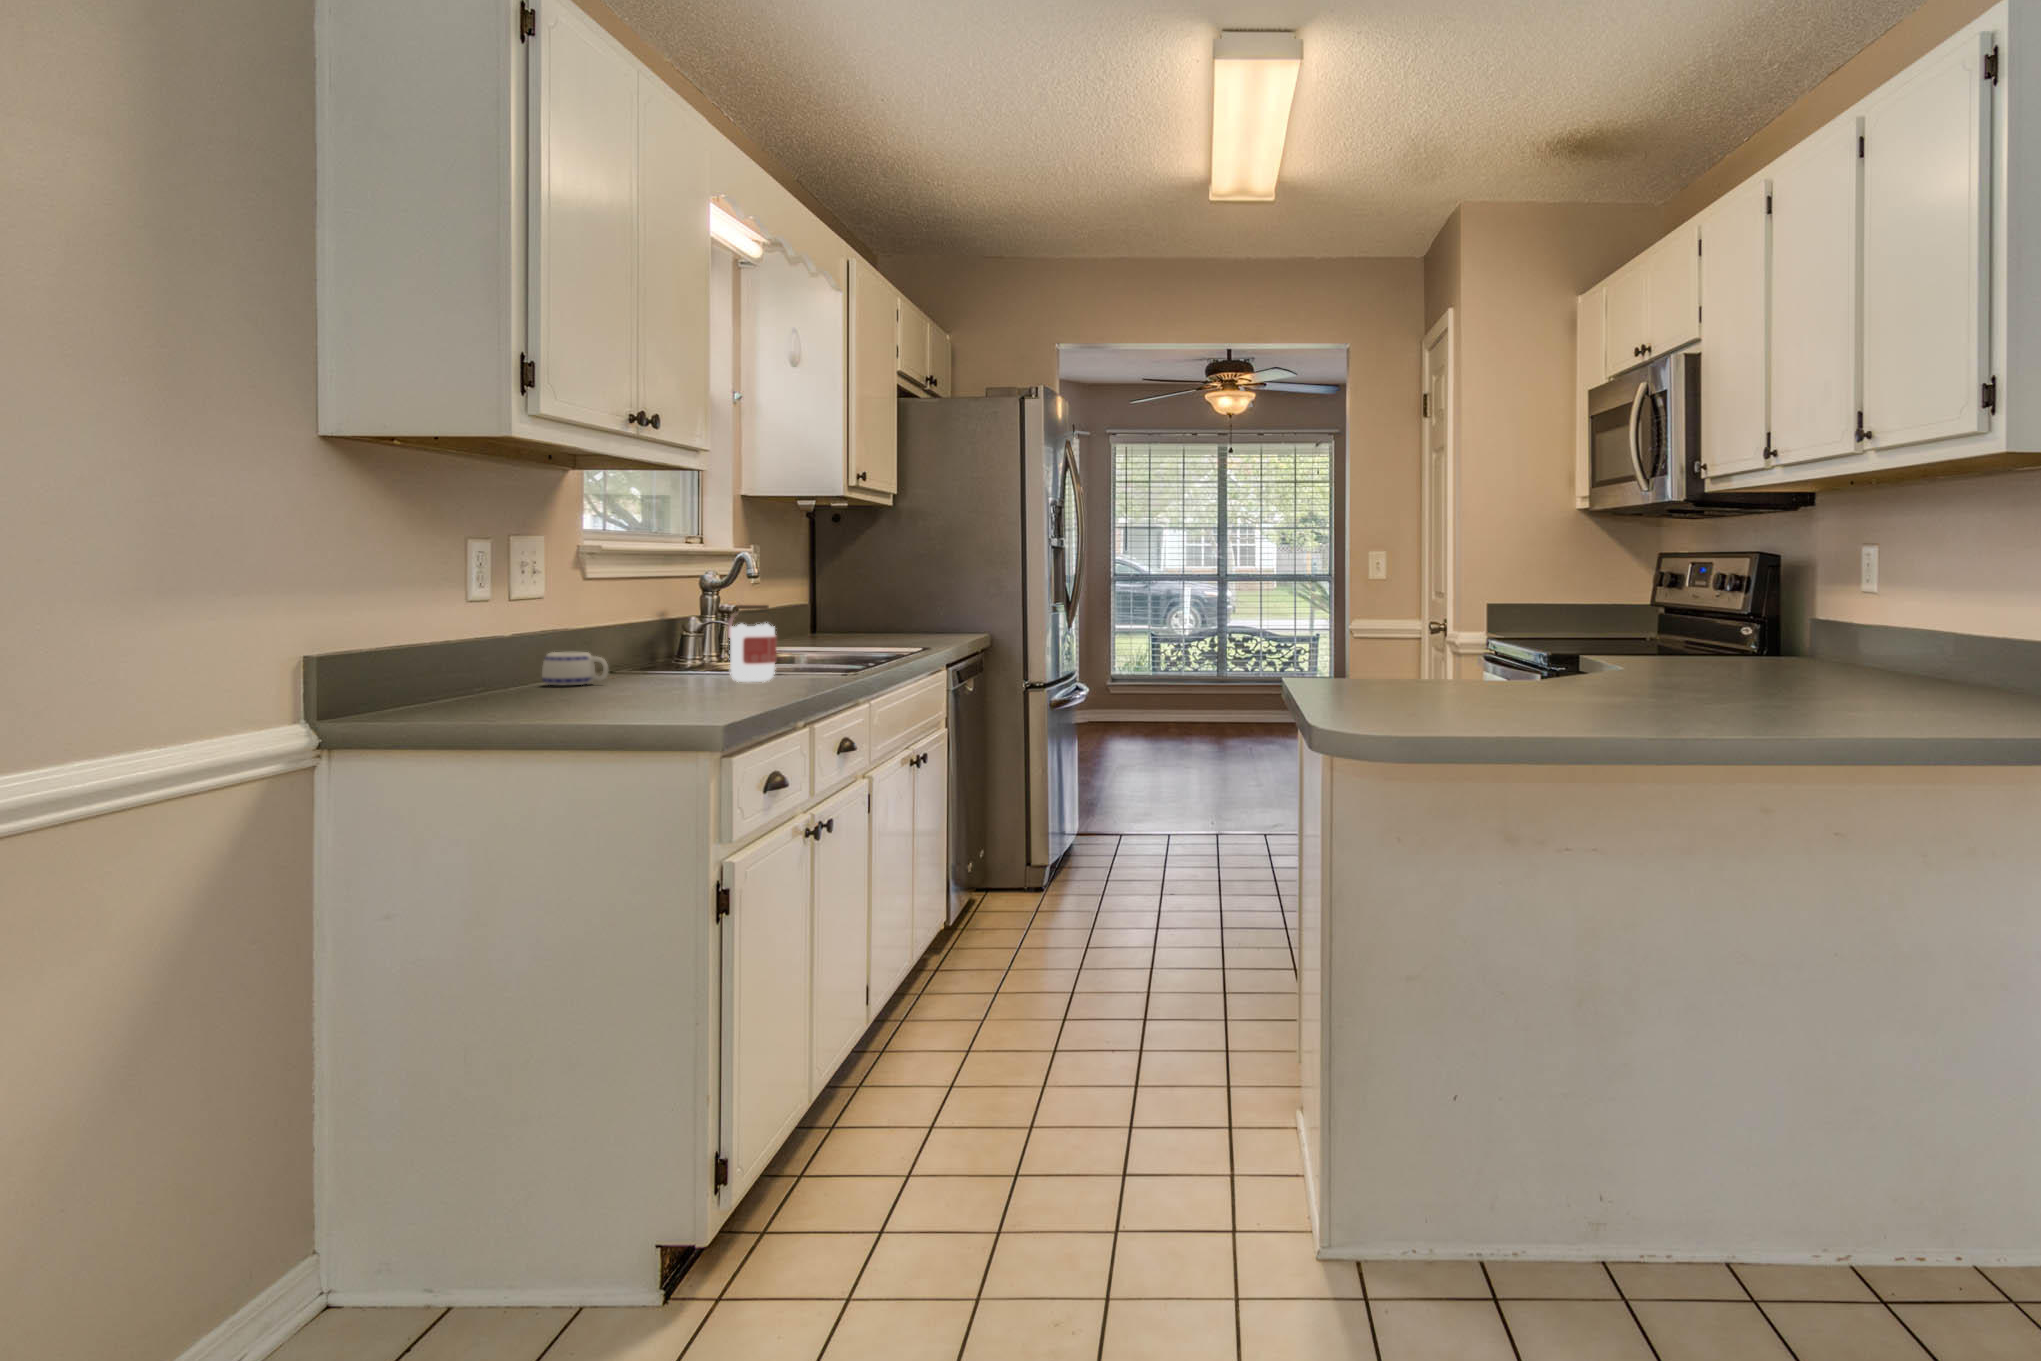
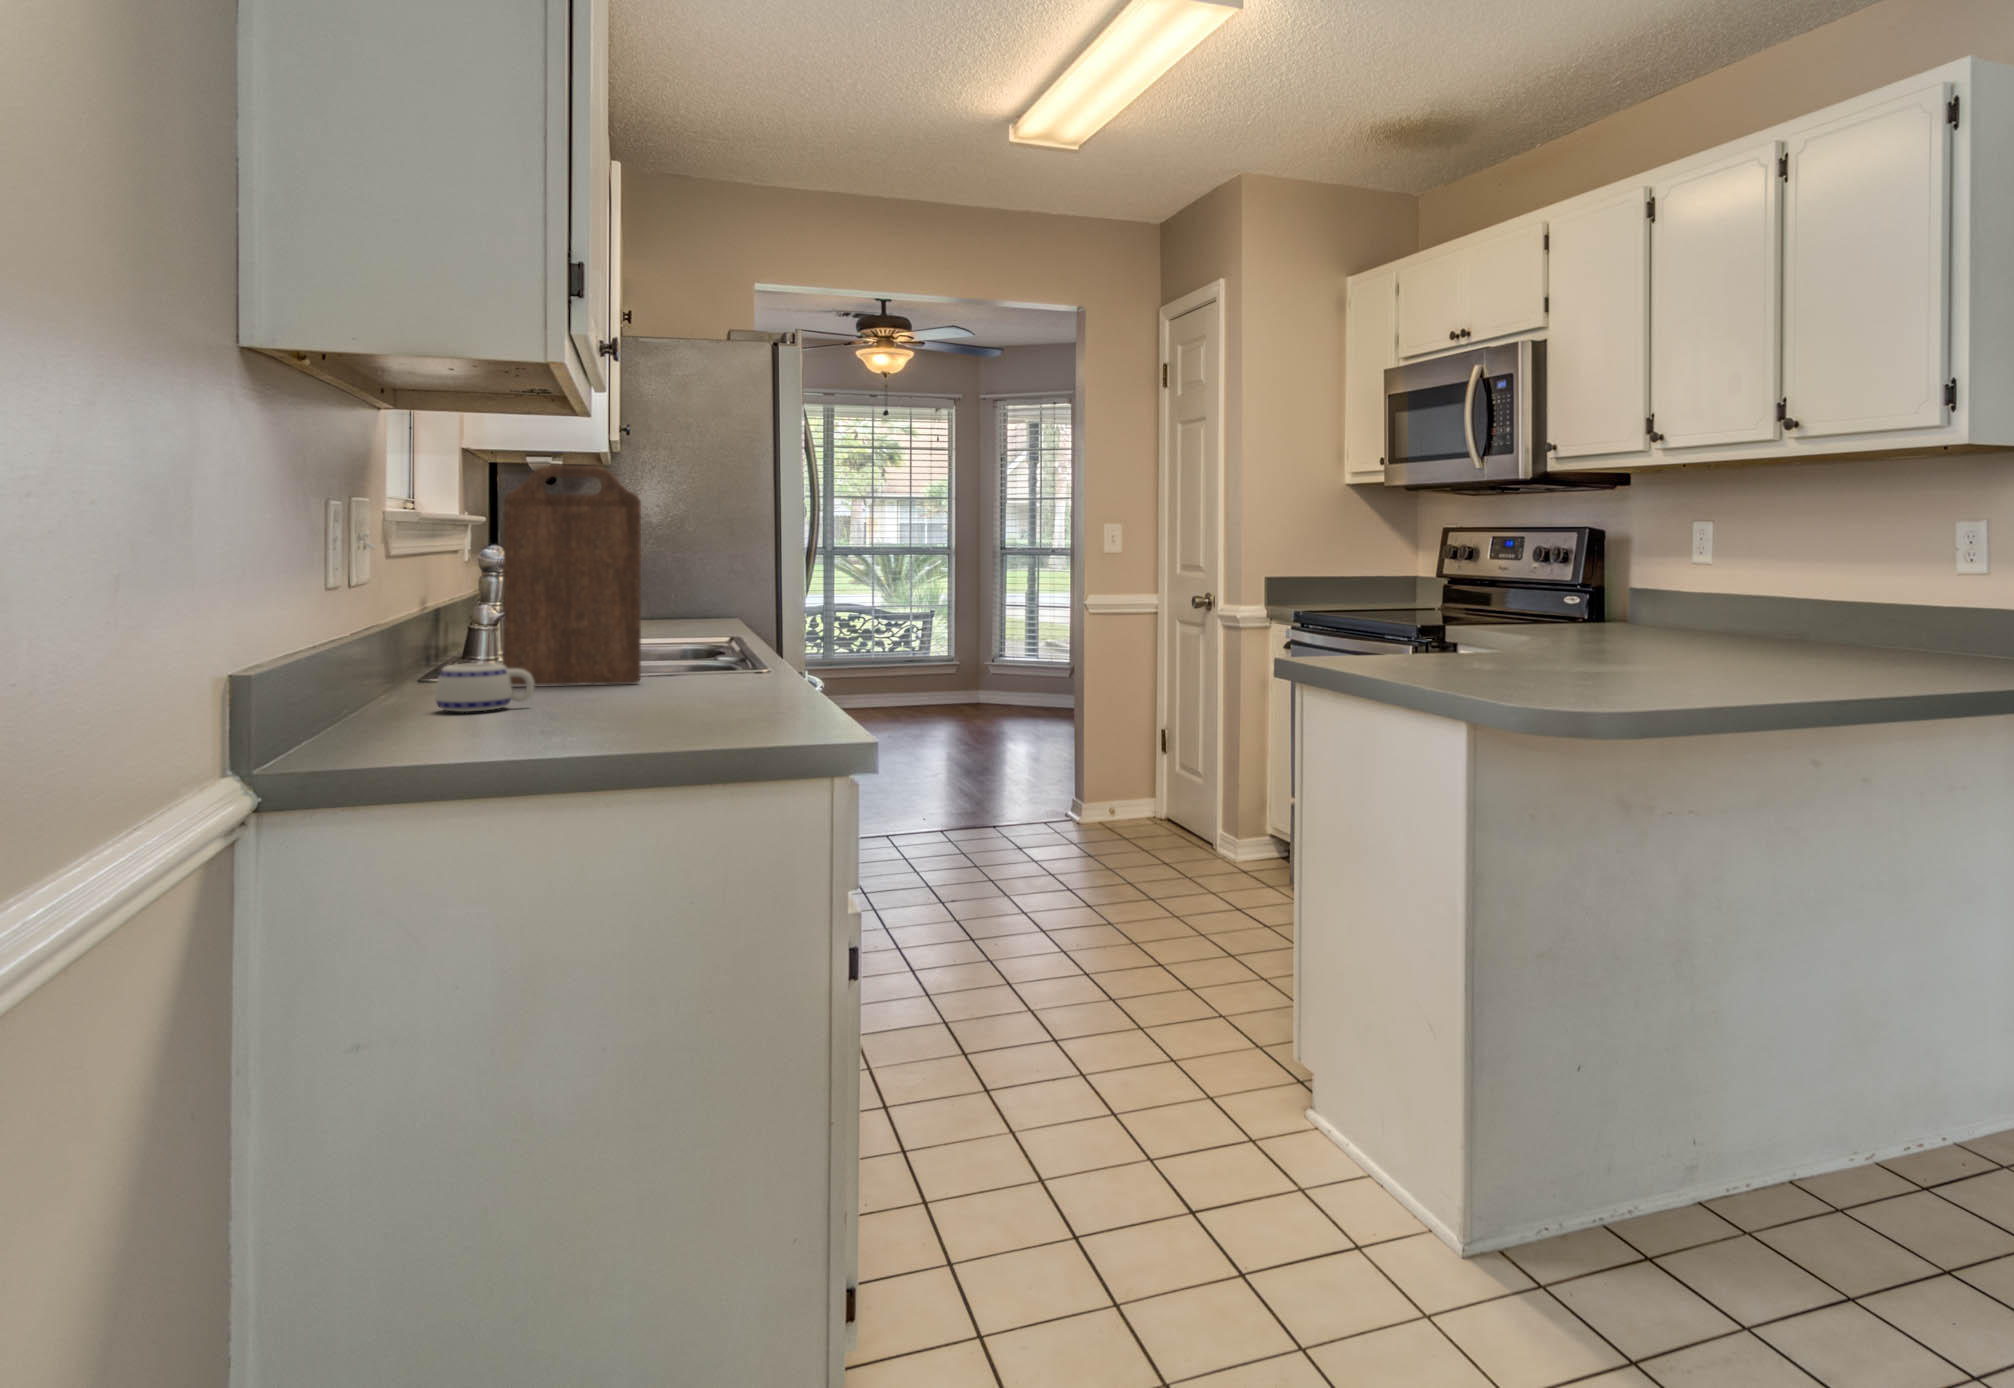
cutting board: none [642,508,732,674] -> present [503,465,641,685]
jar: present [728,605,777,682] -> none [699,594,765,696]

